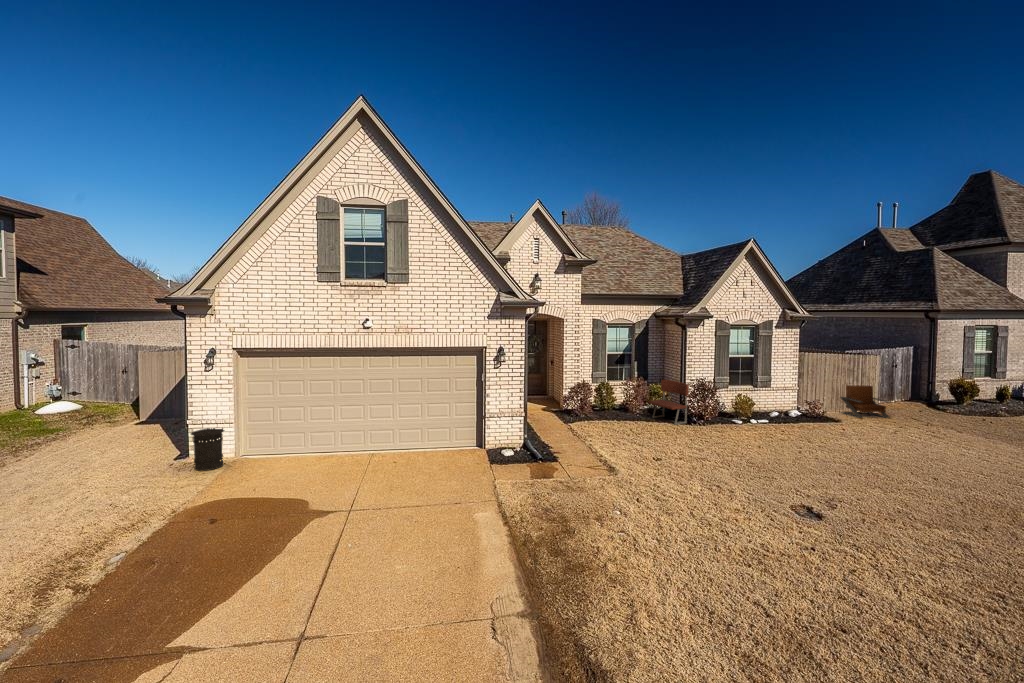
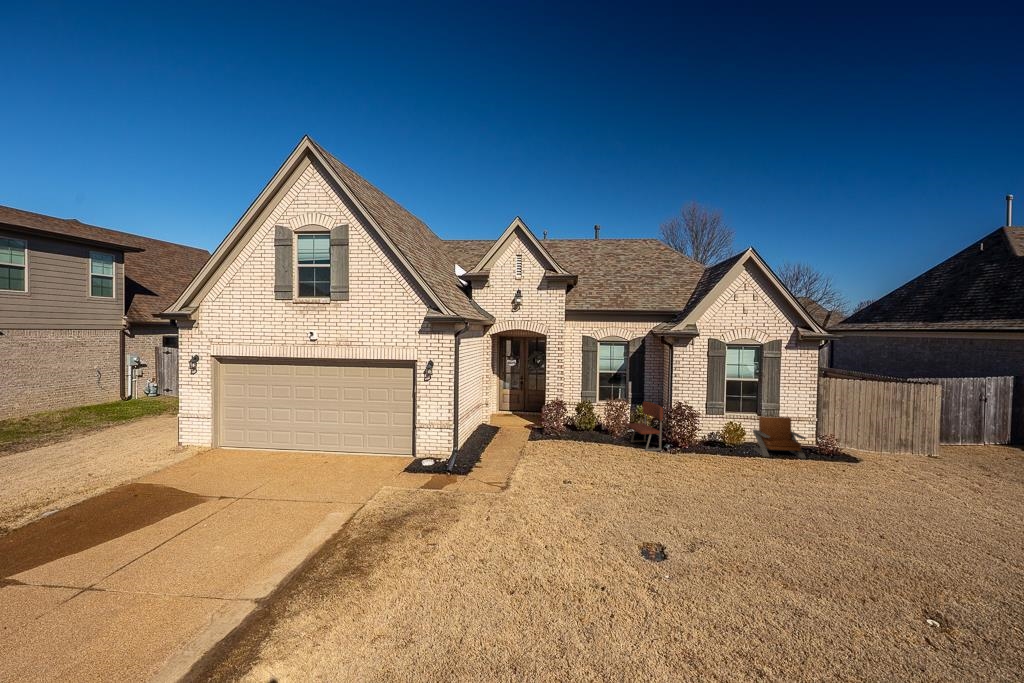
lounge chair: present [840,385,890,418] -> present [753,416,807,458]
trash can: present [191,428,225,471] -> none [172,421,201,456]

